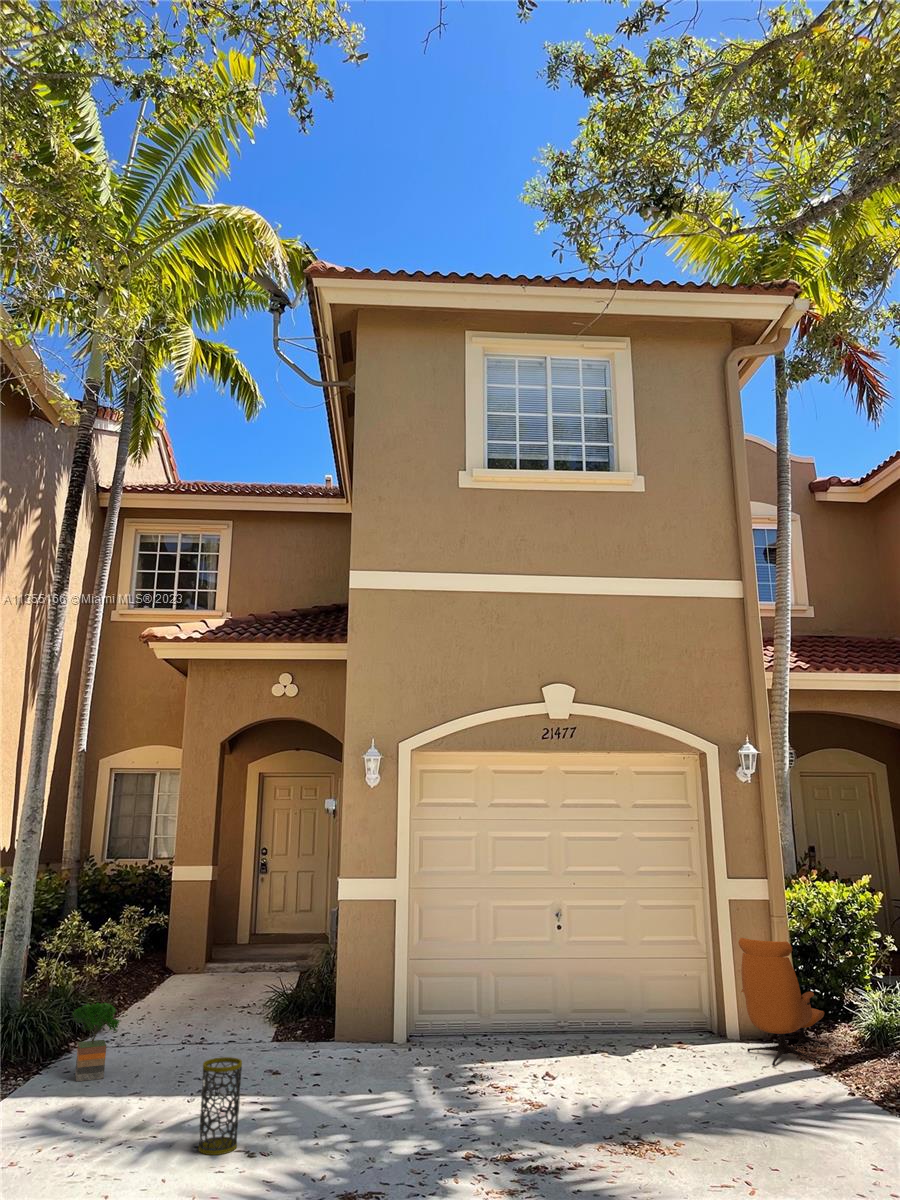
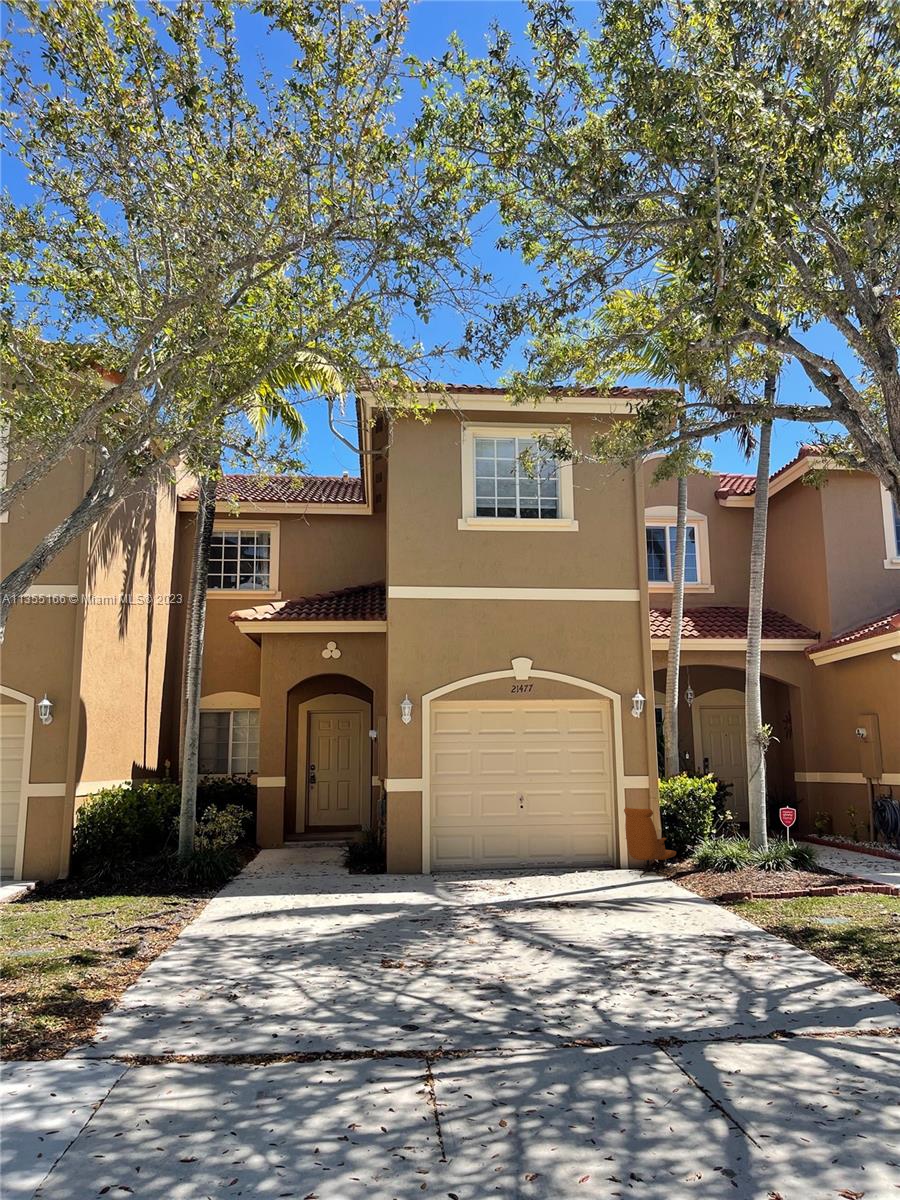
potted tree: present [73,1003,119,1082] -> none [242,846,270,887]
trash can: present [199,1057,242,1155] -> none [336,863,356,907]

